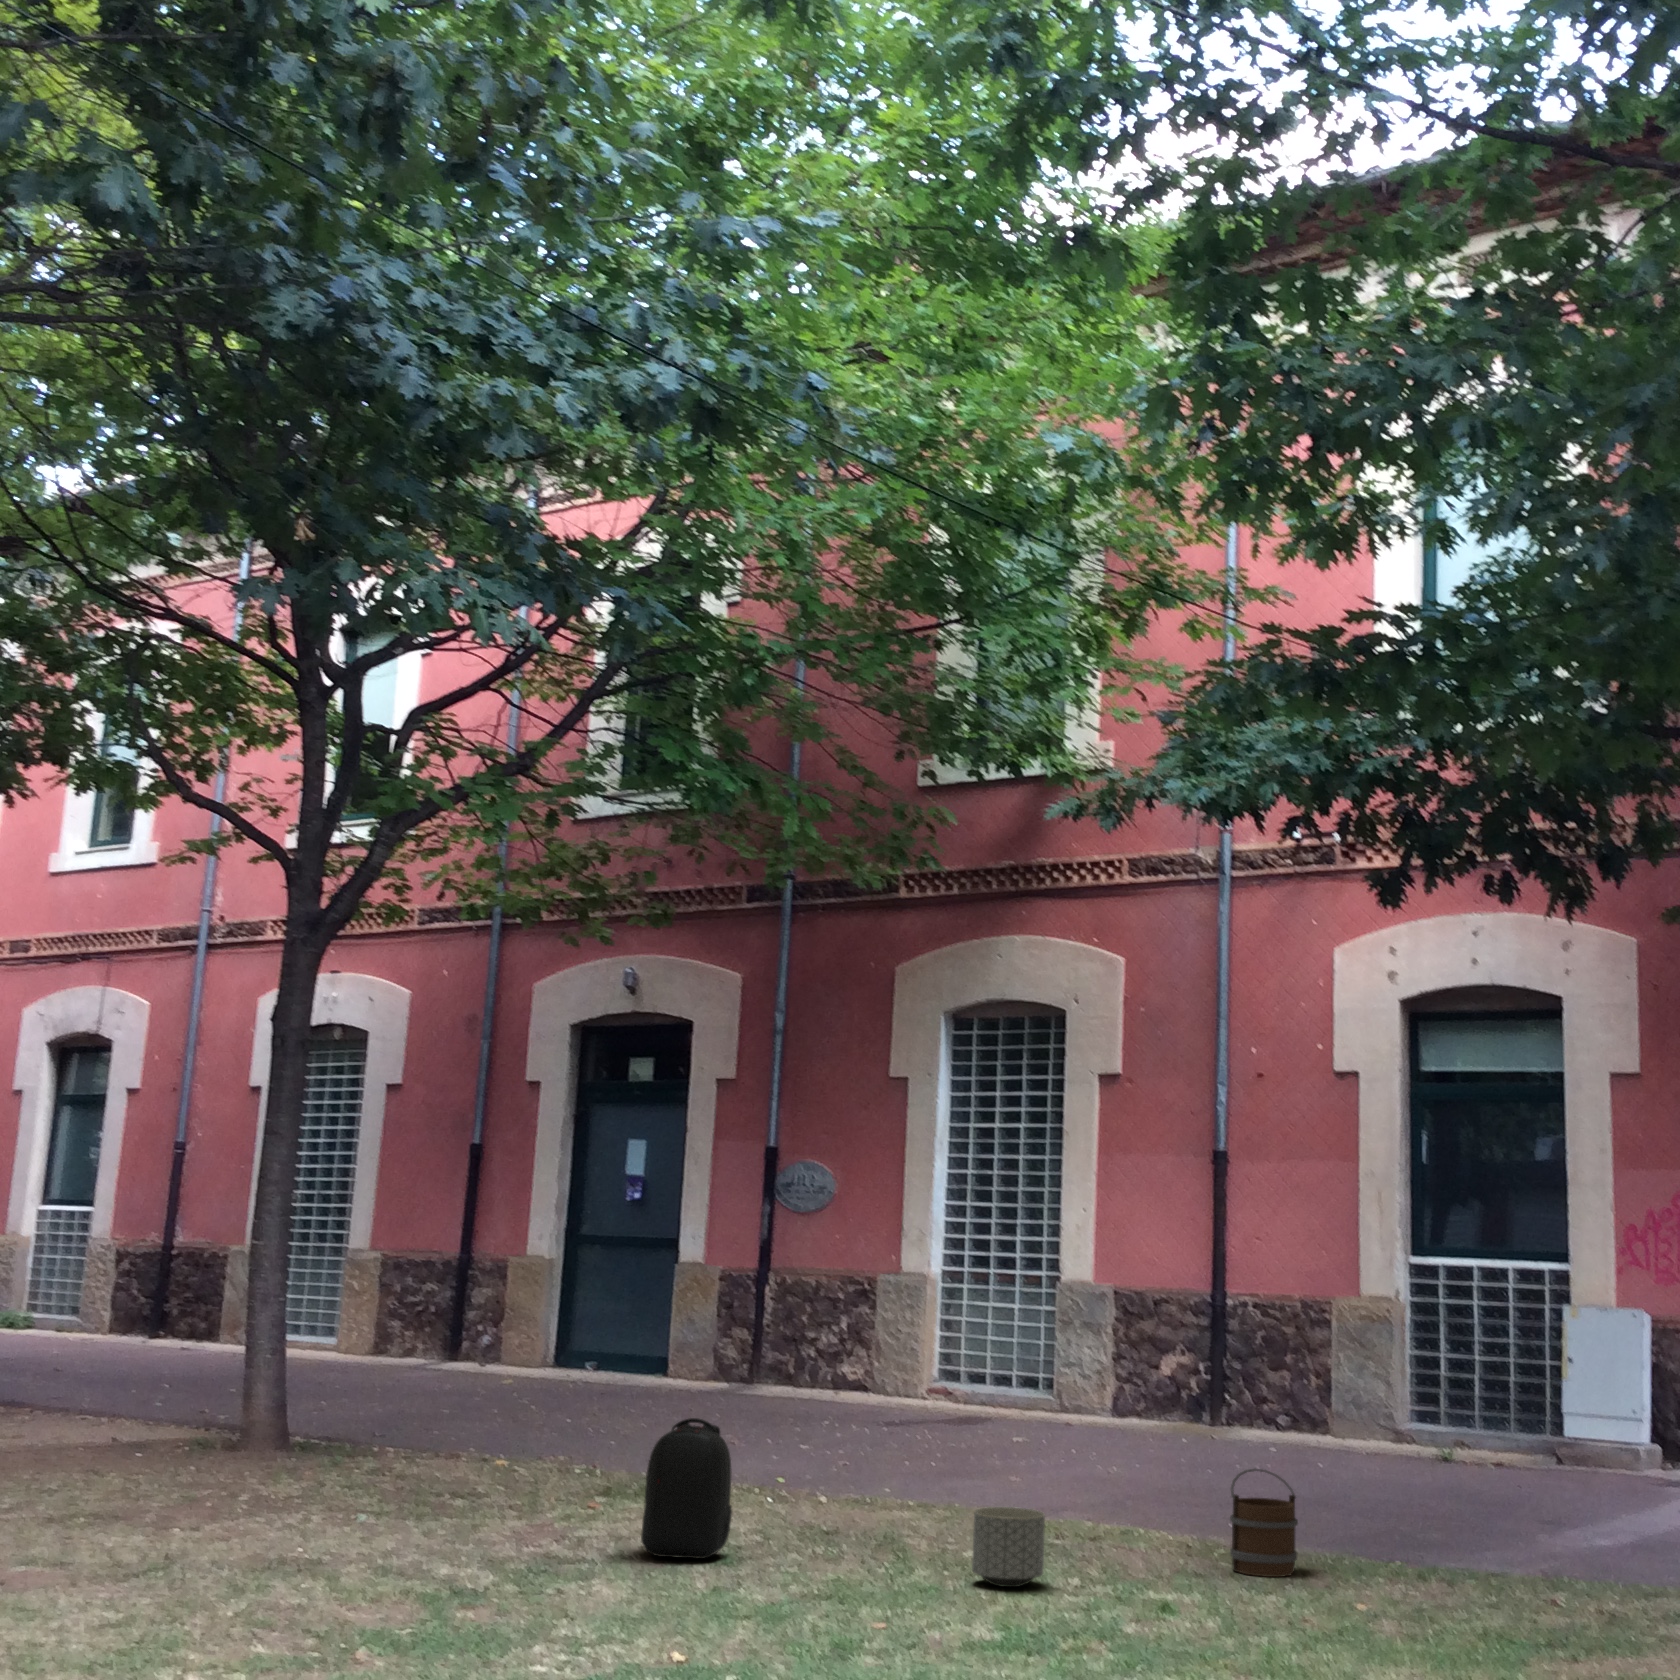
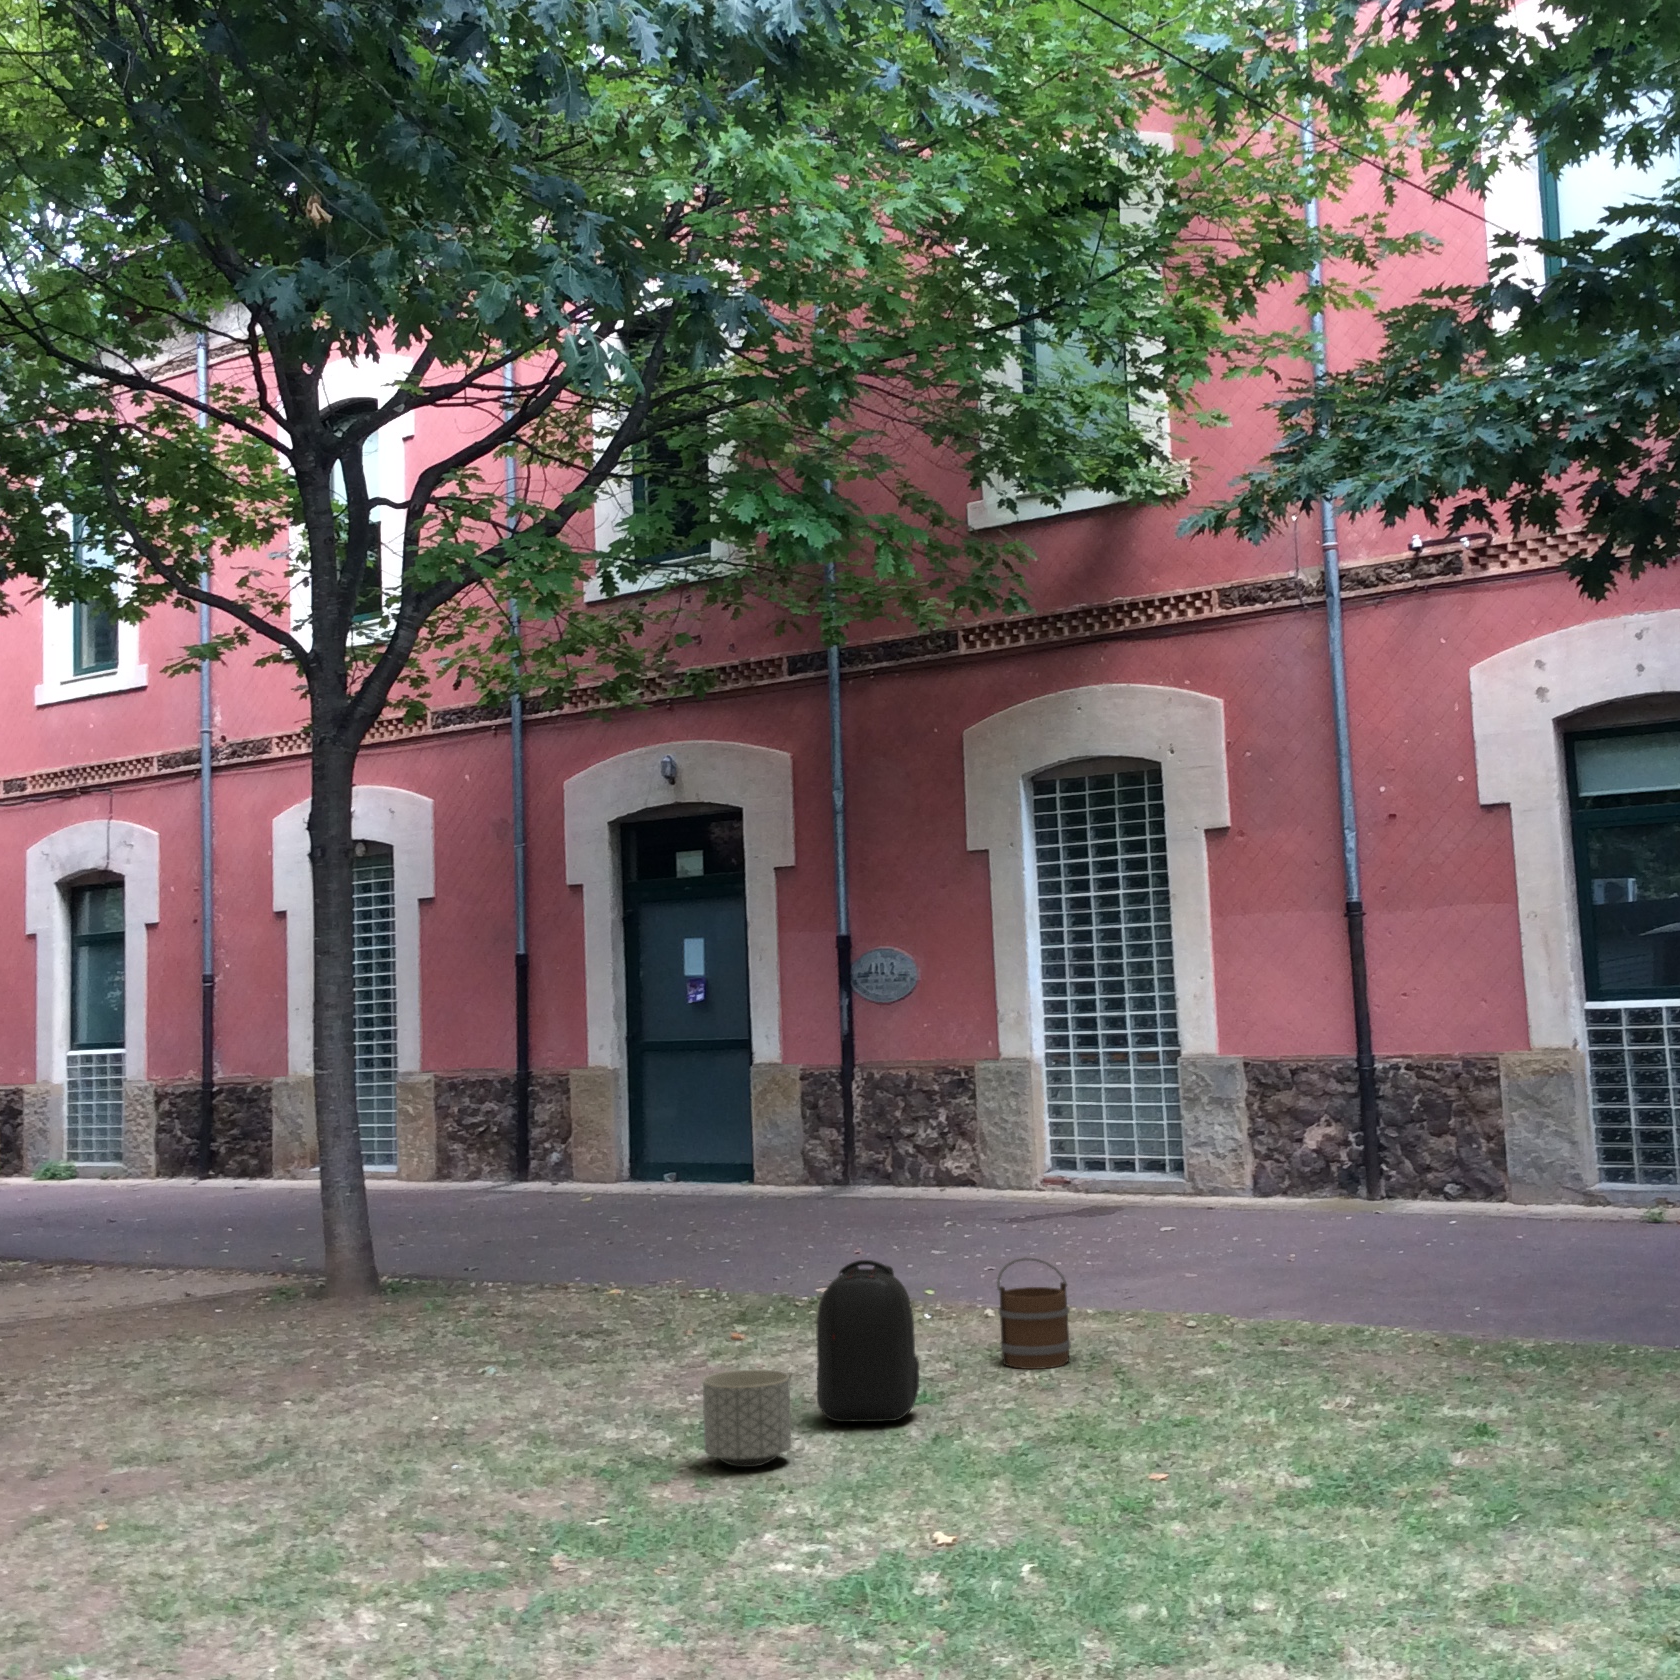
bucket: present [1230,1469,1298,1577] -> present [997,1258,1071,1369]
planter: present [972,1507,1045,1587] -> present [703,1369,791,1467]

